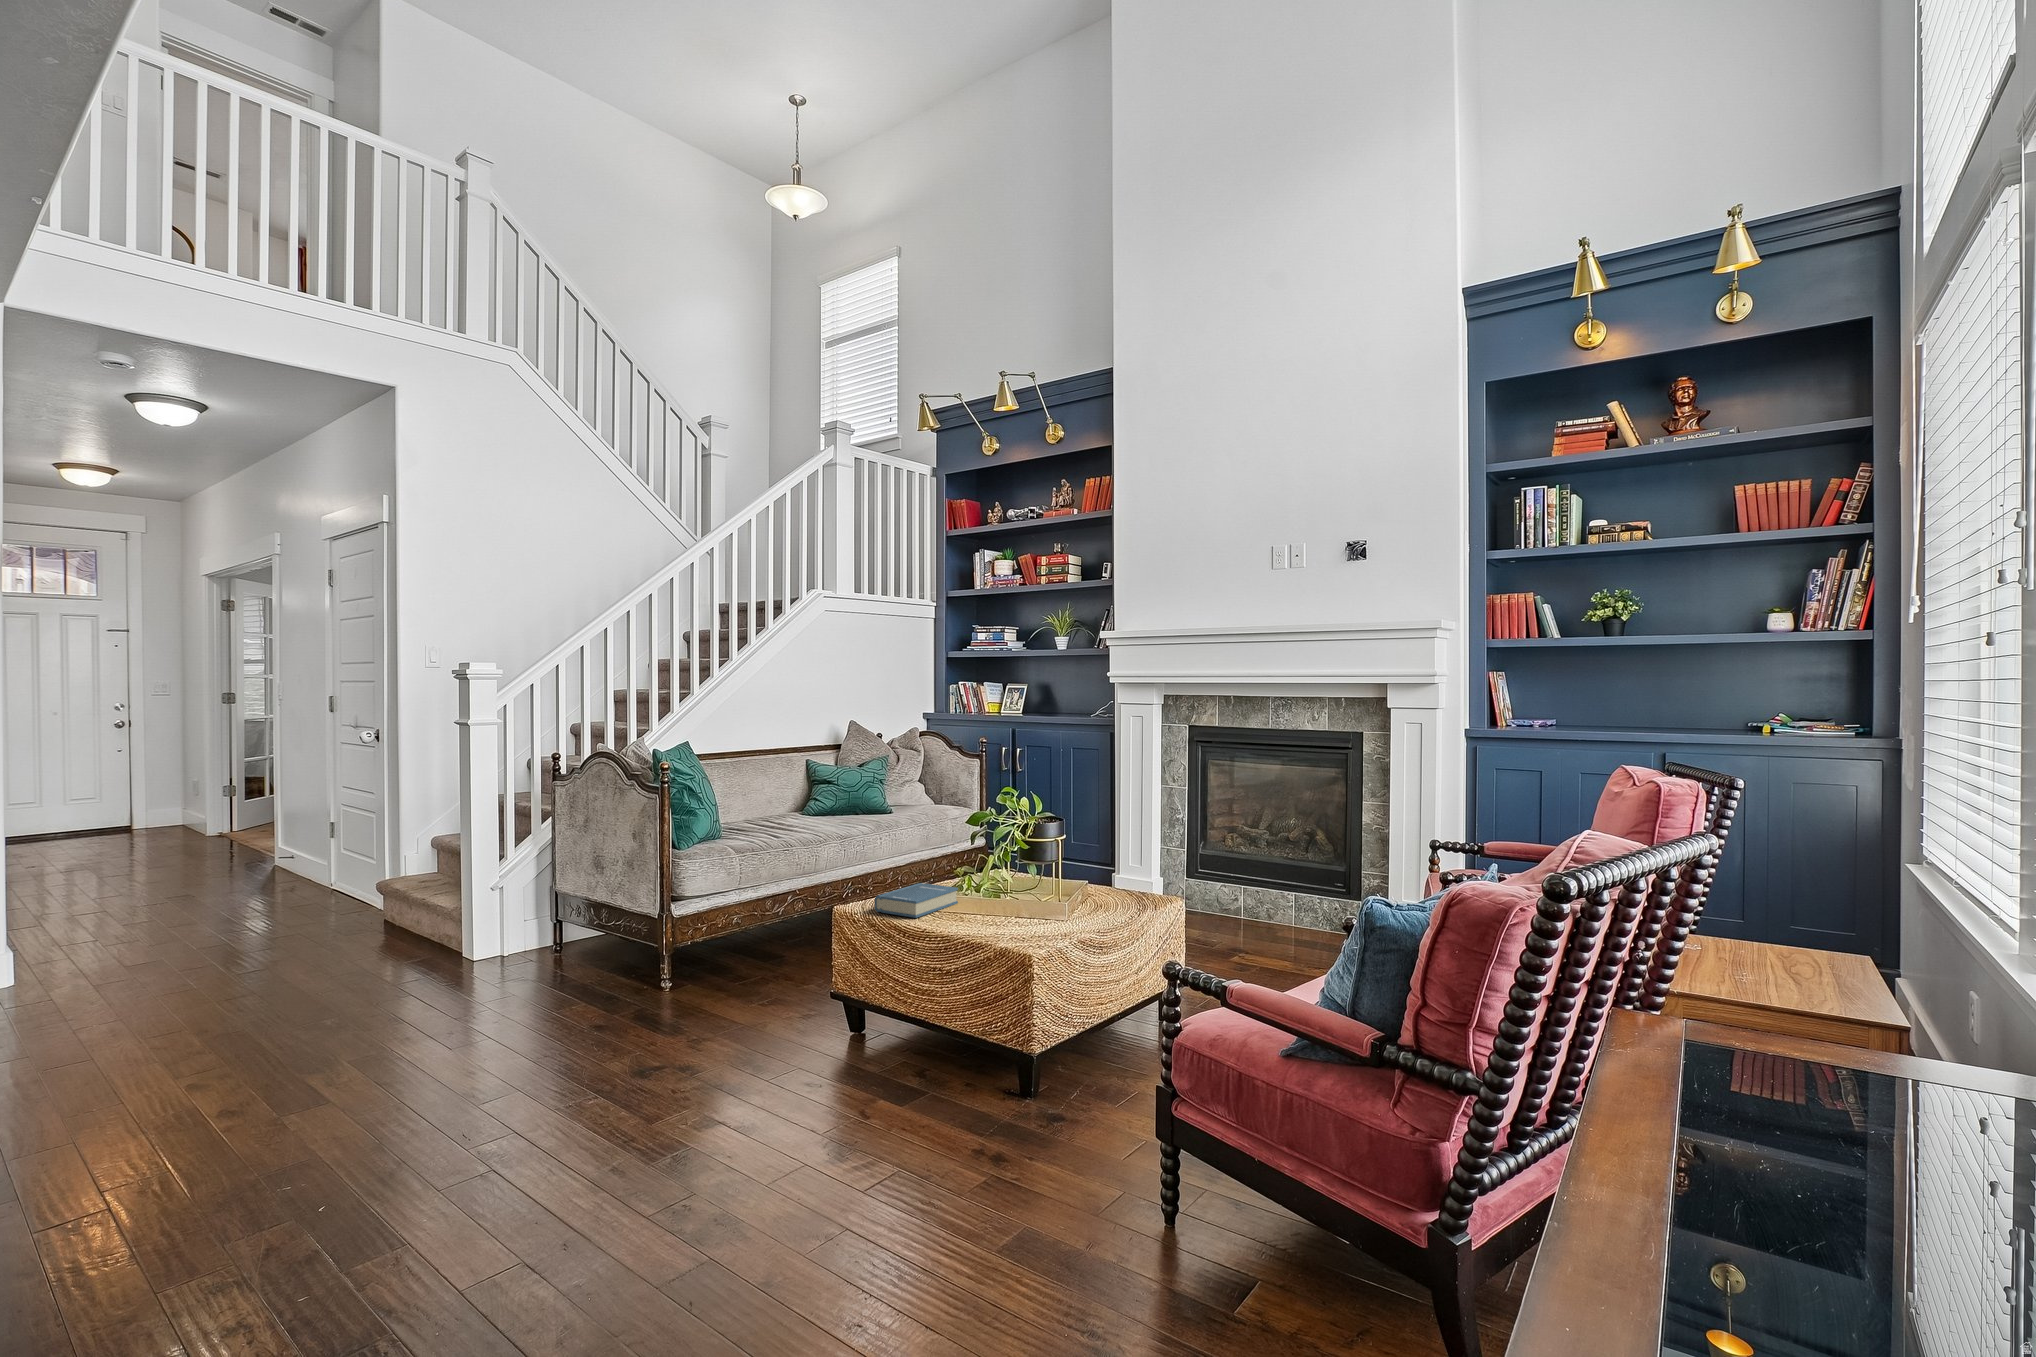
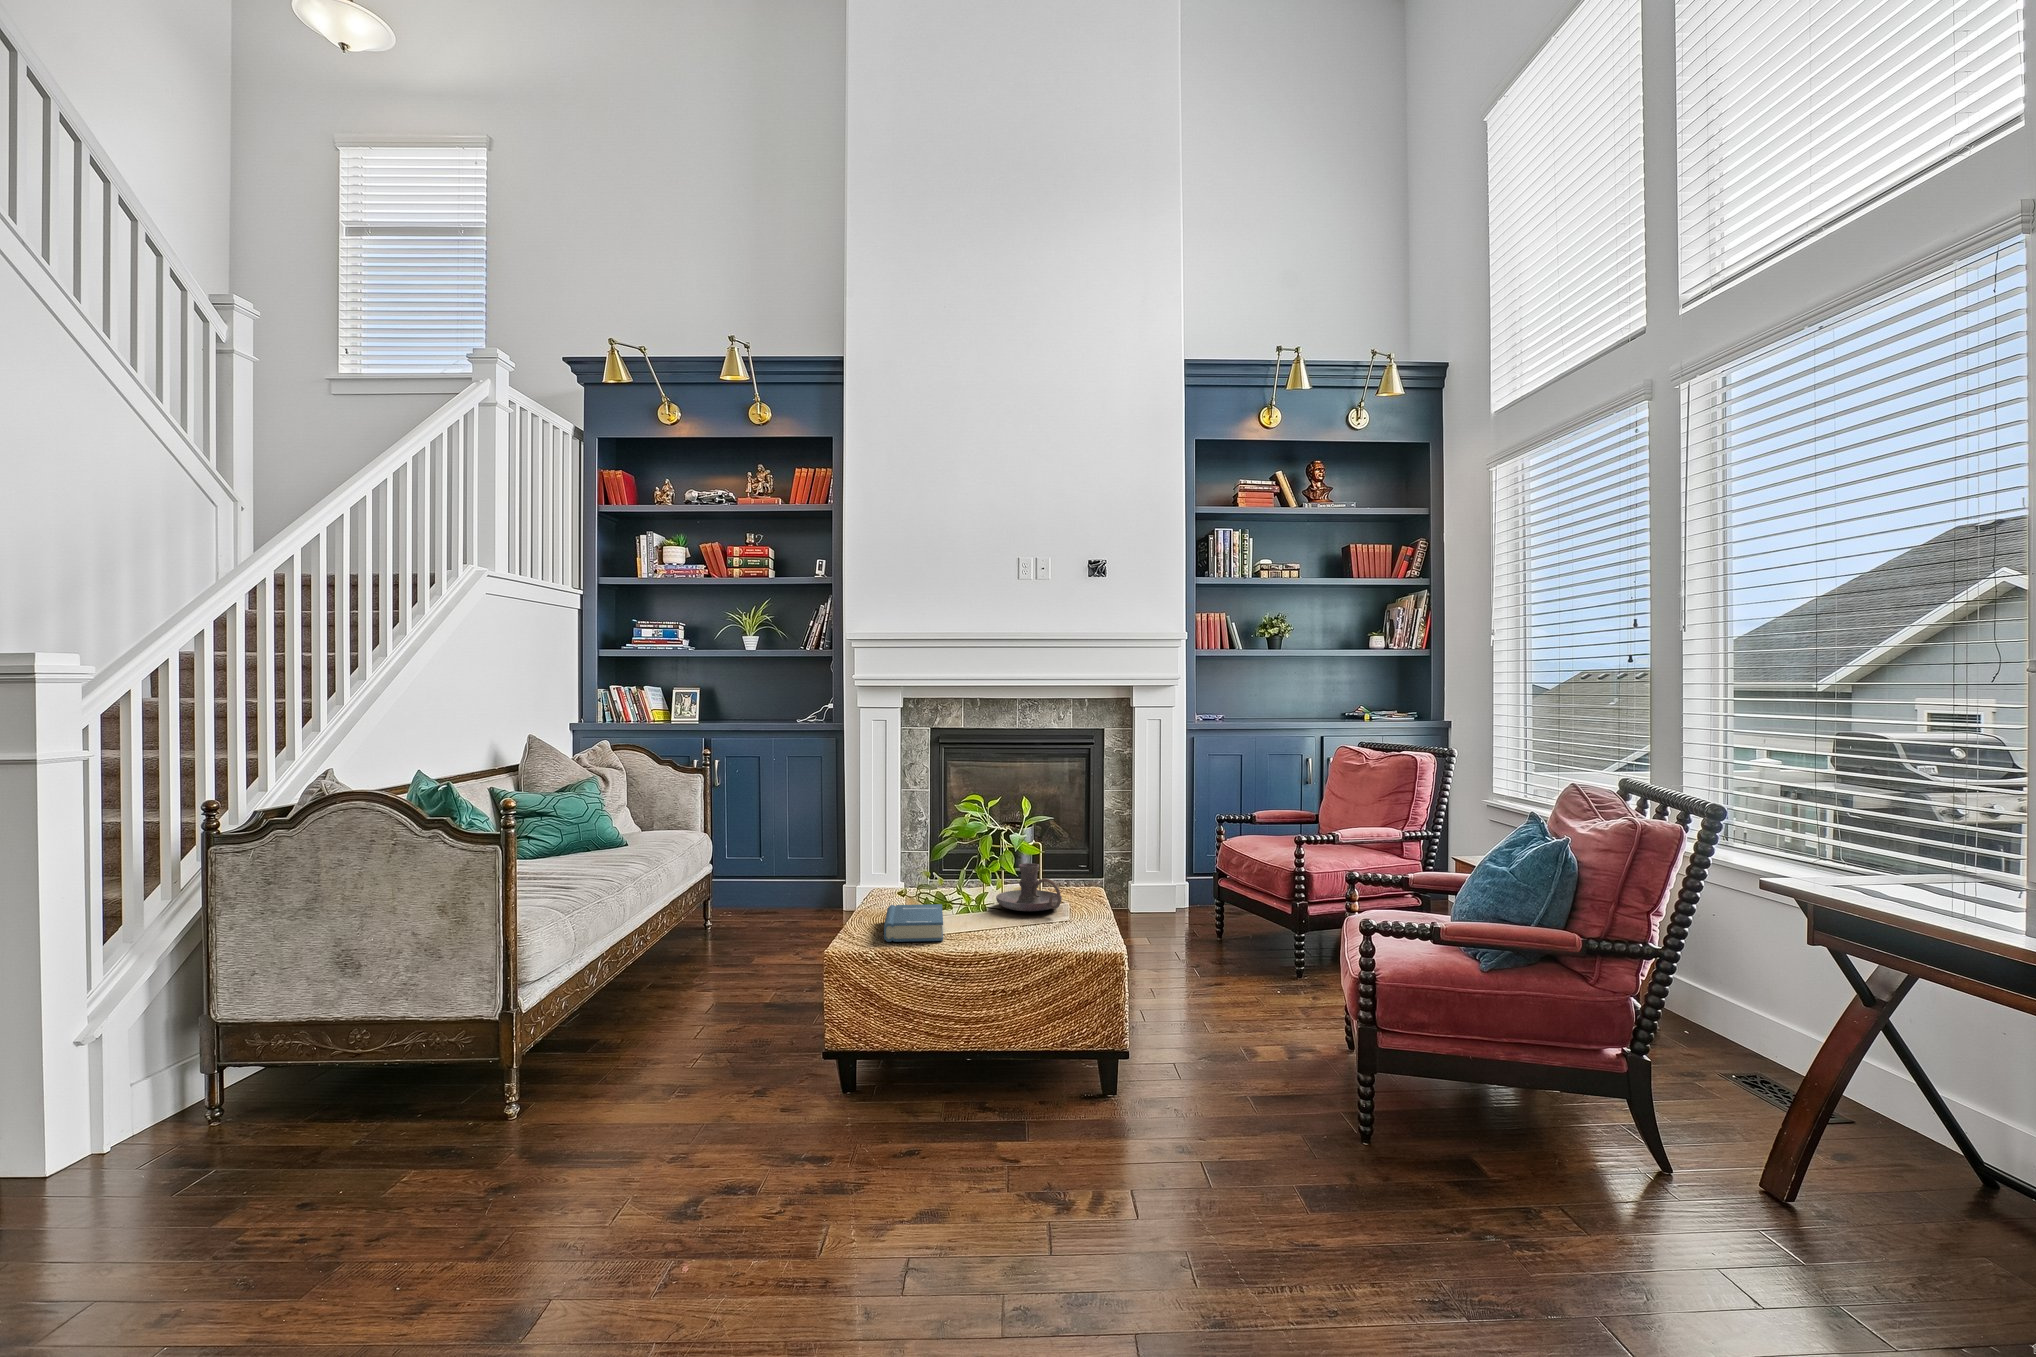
candle holder: none [1018,860,1083,907] -> present [996,863,1062,911]

